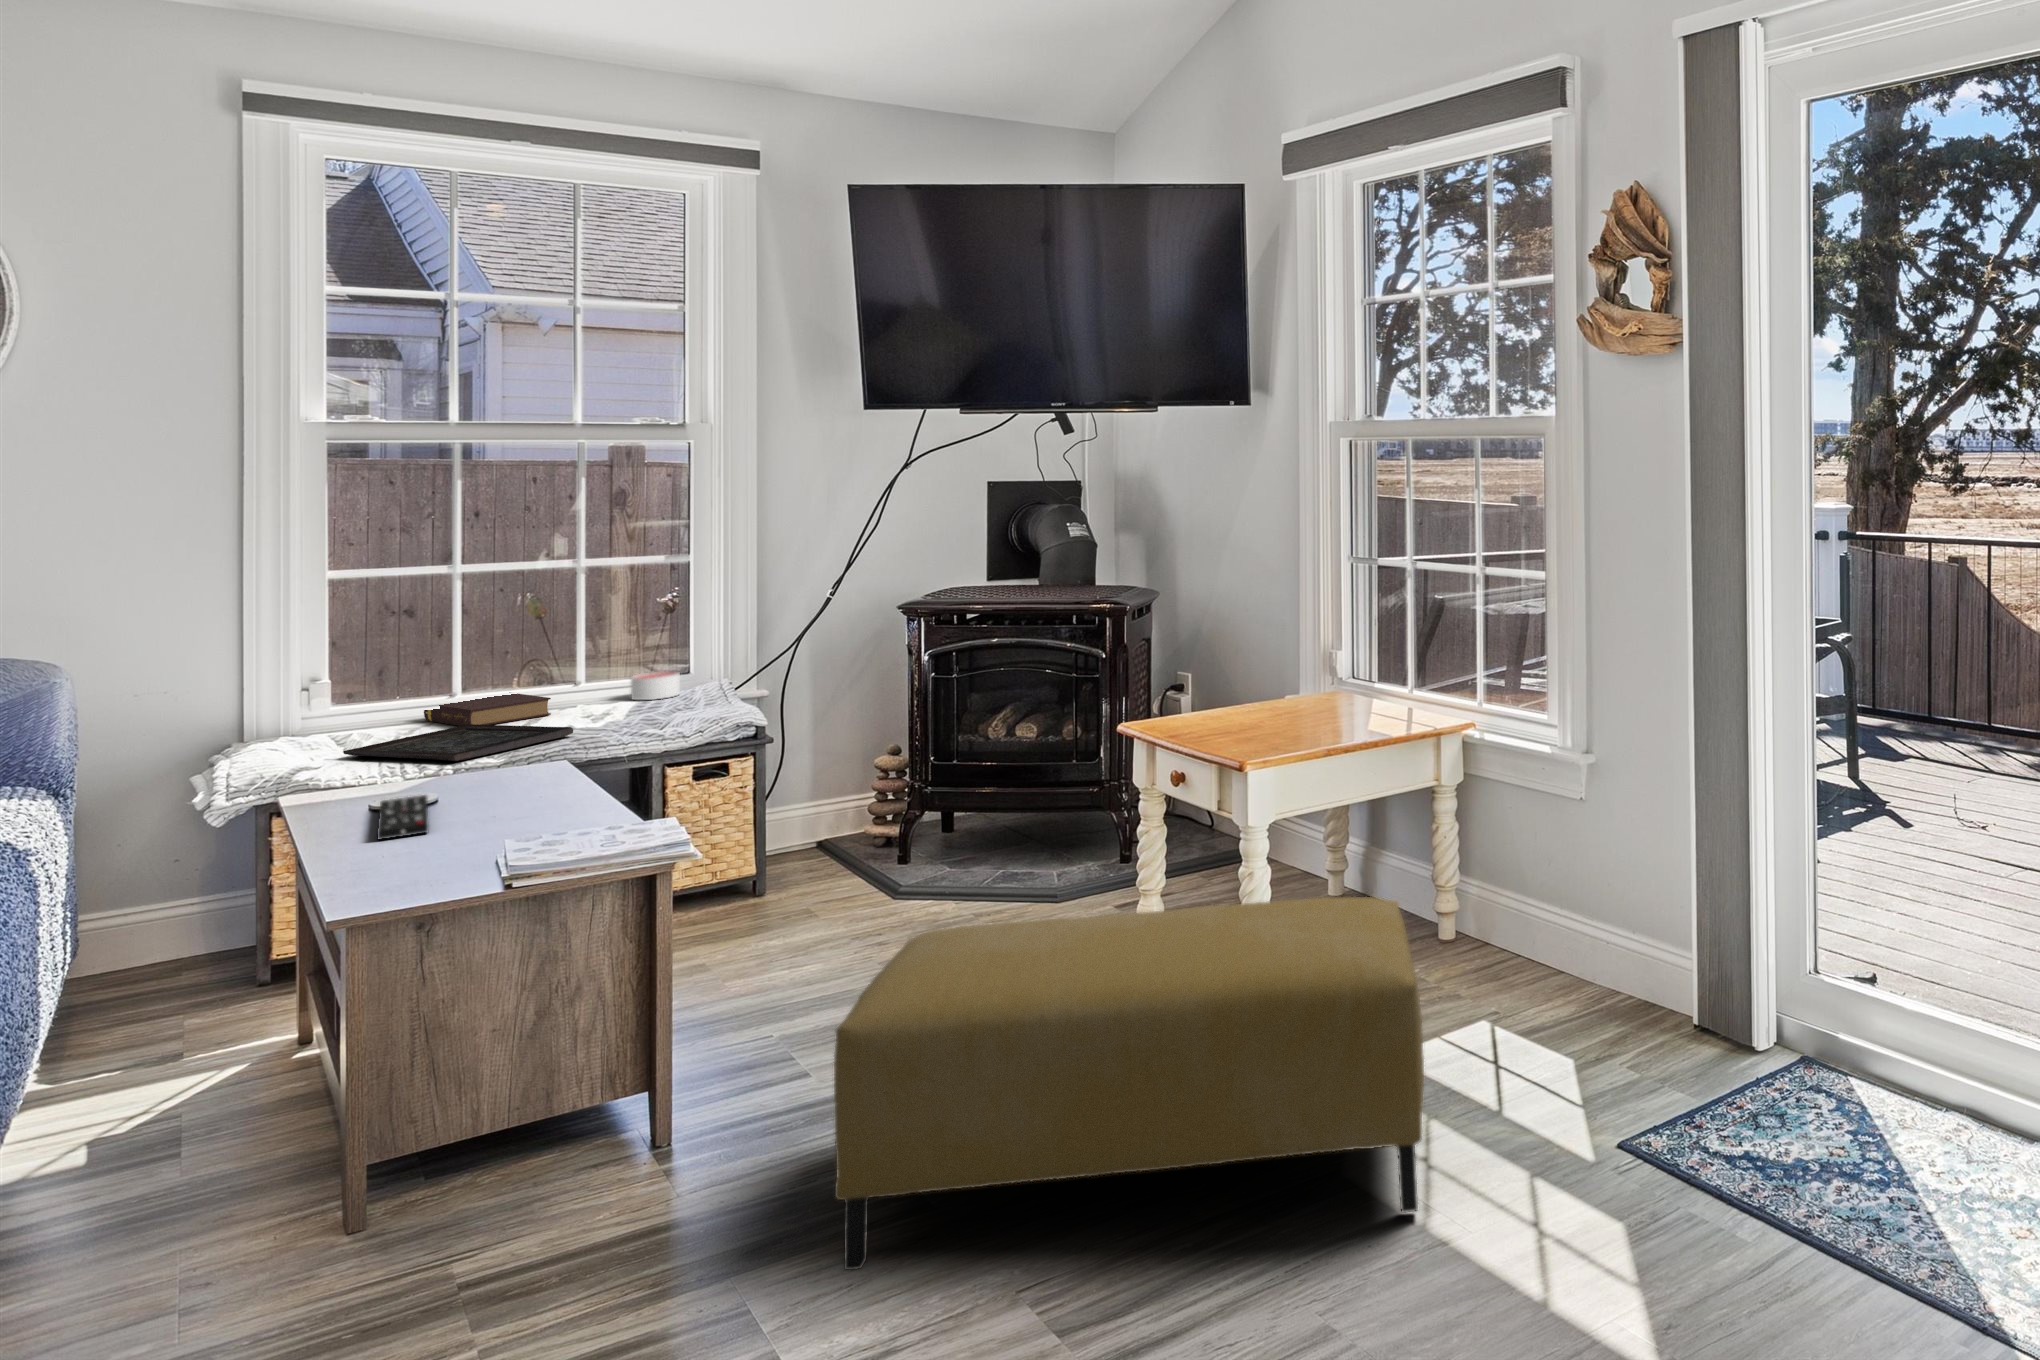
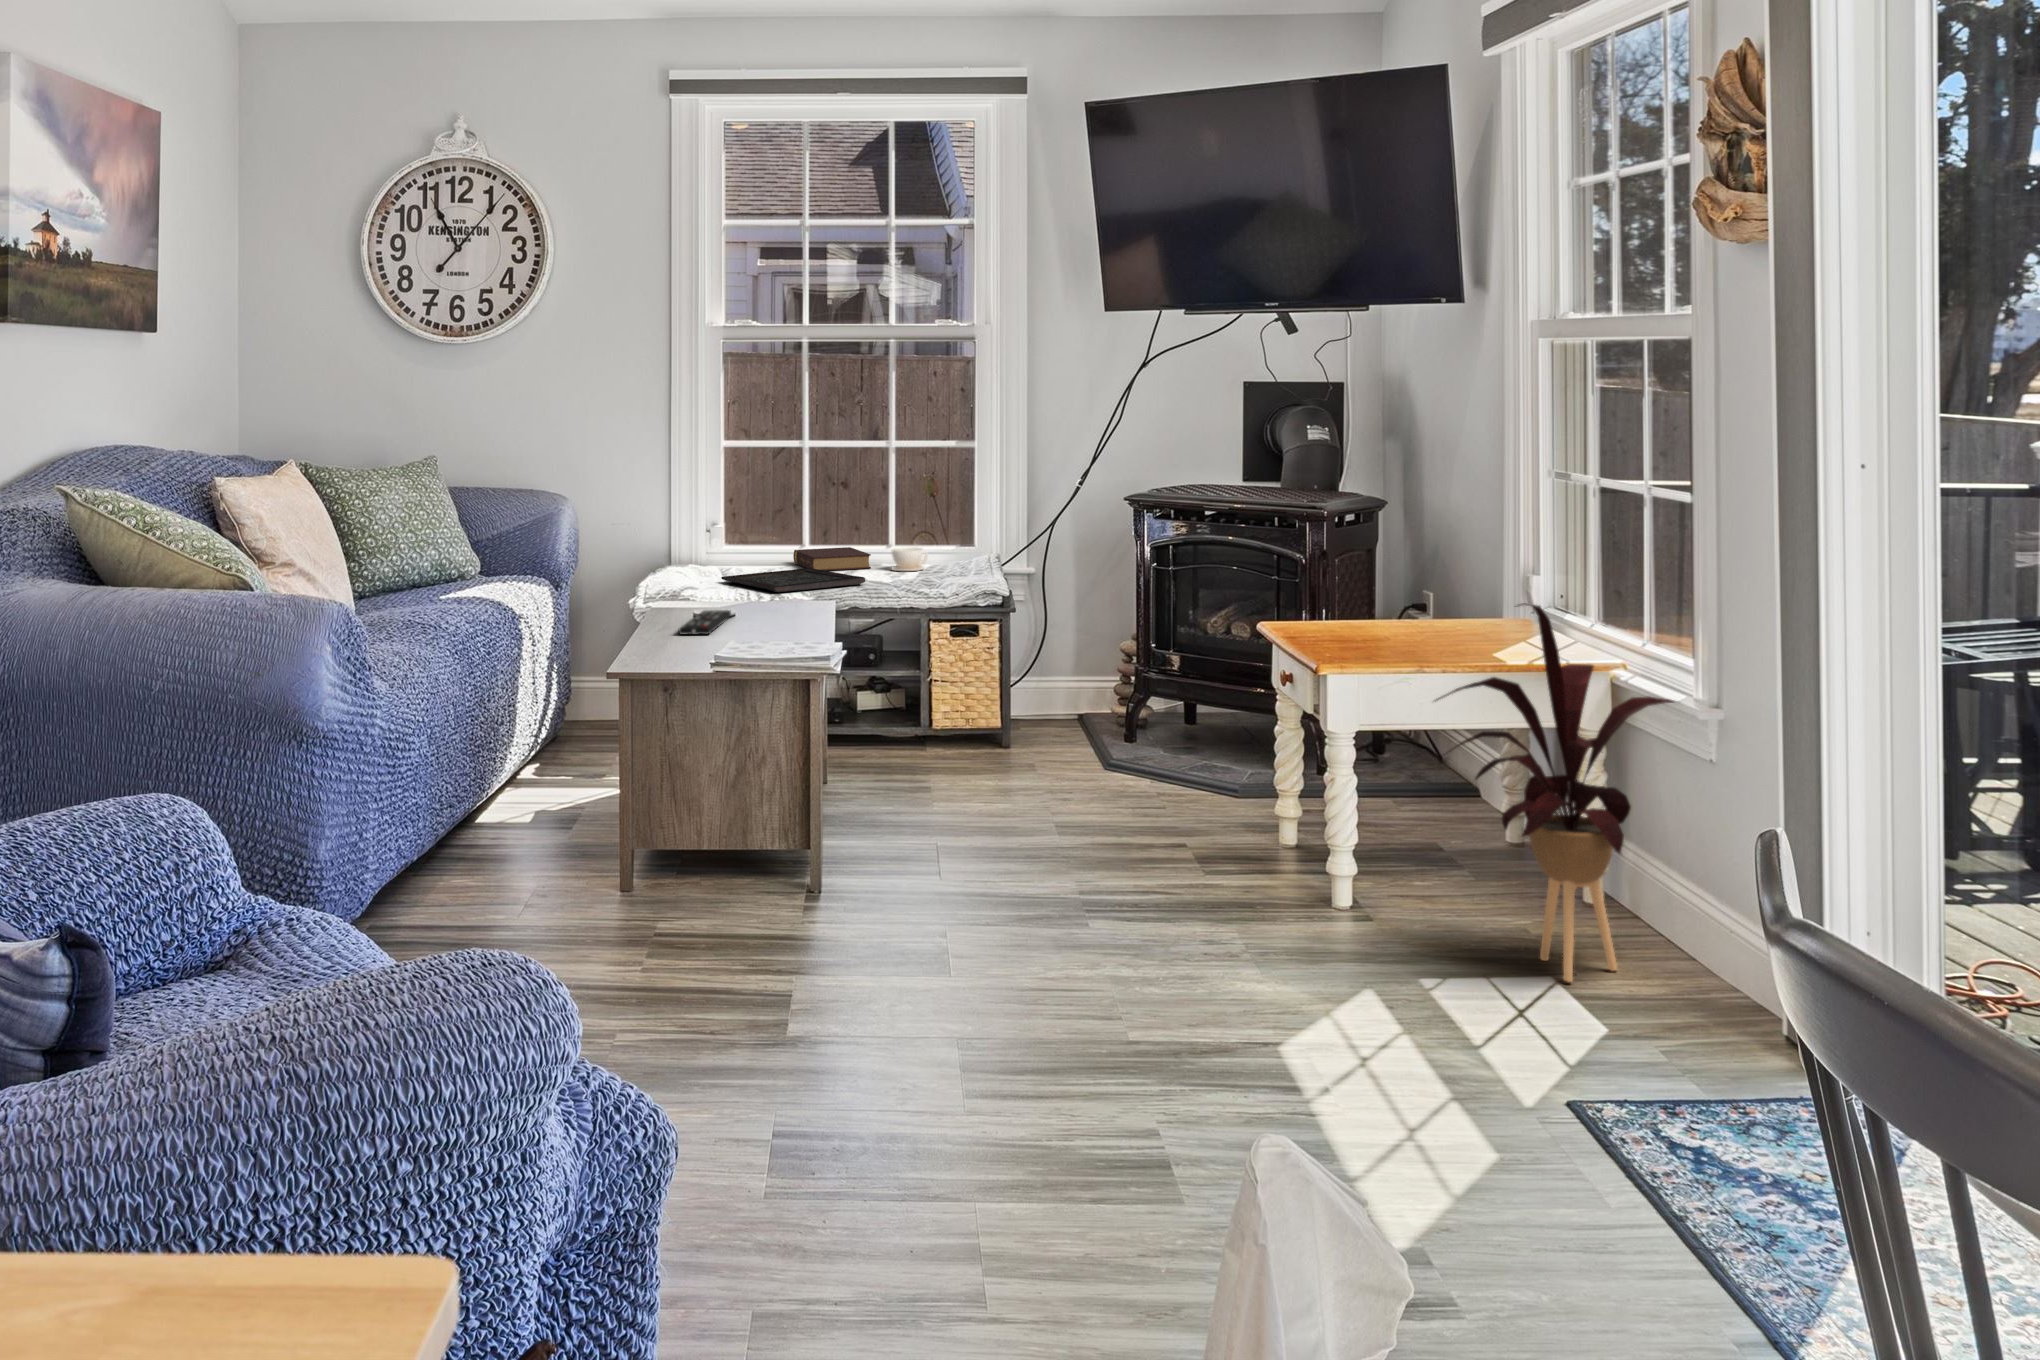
candle: present [631,671,680,700] -> none [934,542,972,565]
house plant: none [1381,672,1571,1023] -> present [1435,603,1676,982]
coffee cup: none [582,683,633,714] -> present [891,548,928,571]
ottoman: present [834,897,1424,1270] -> none [864,764,1399,1090]

